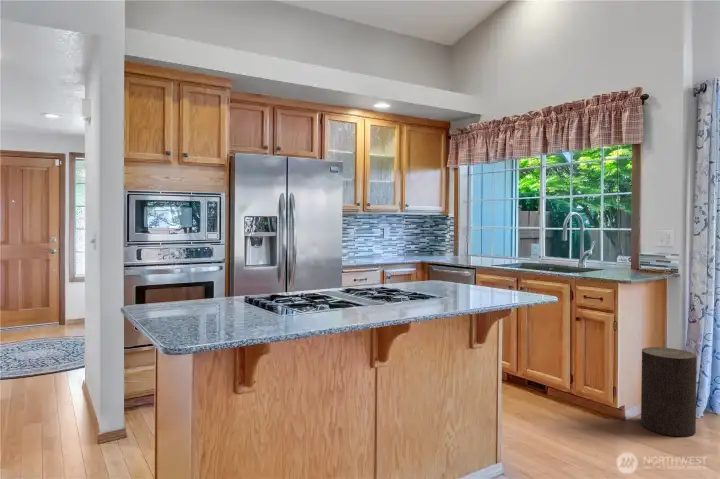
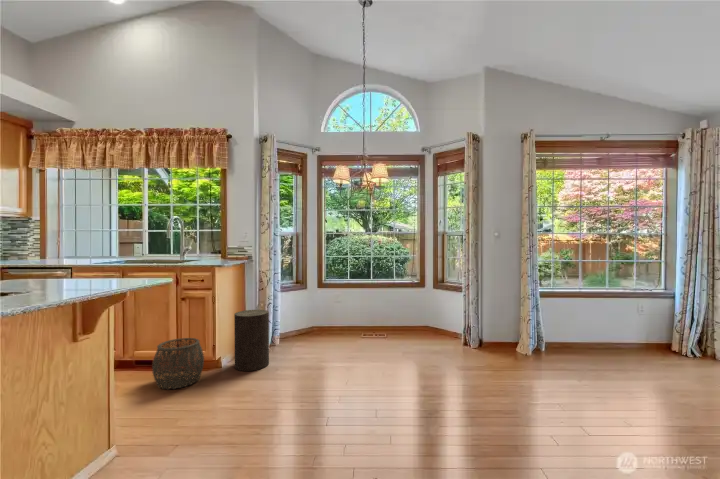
woven basket: none [537,364,597,424] -> present [152,338,204,389]

